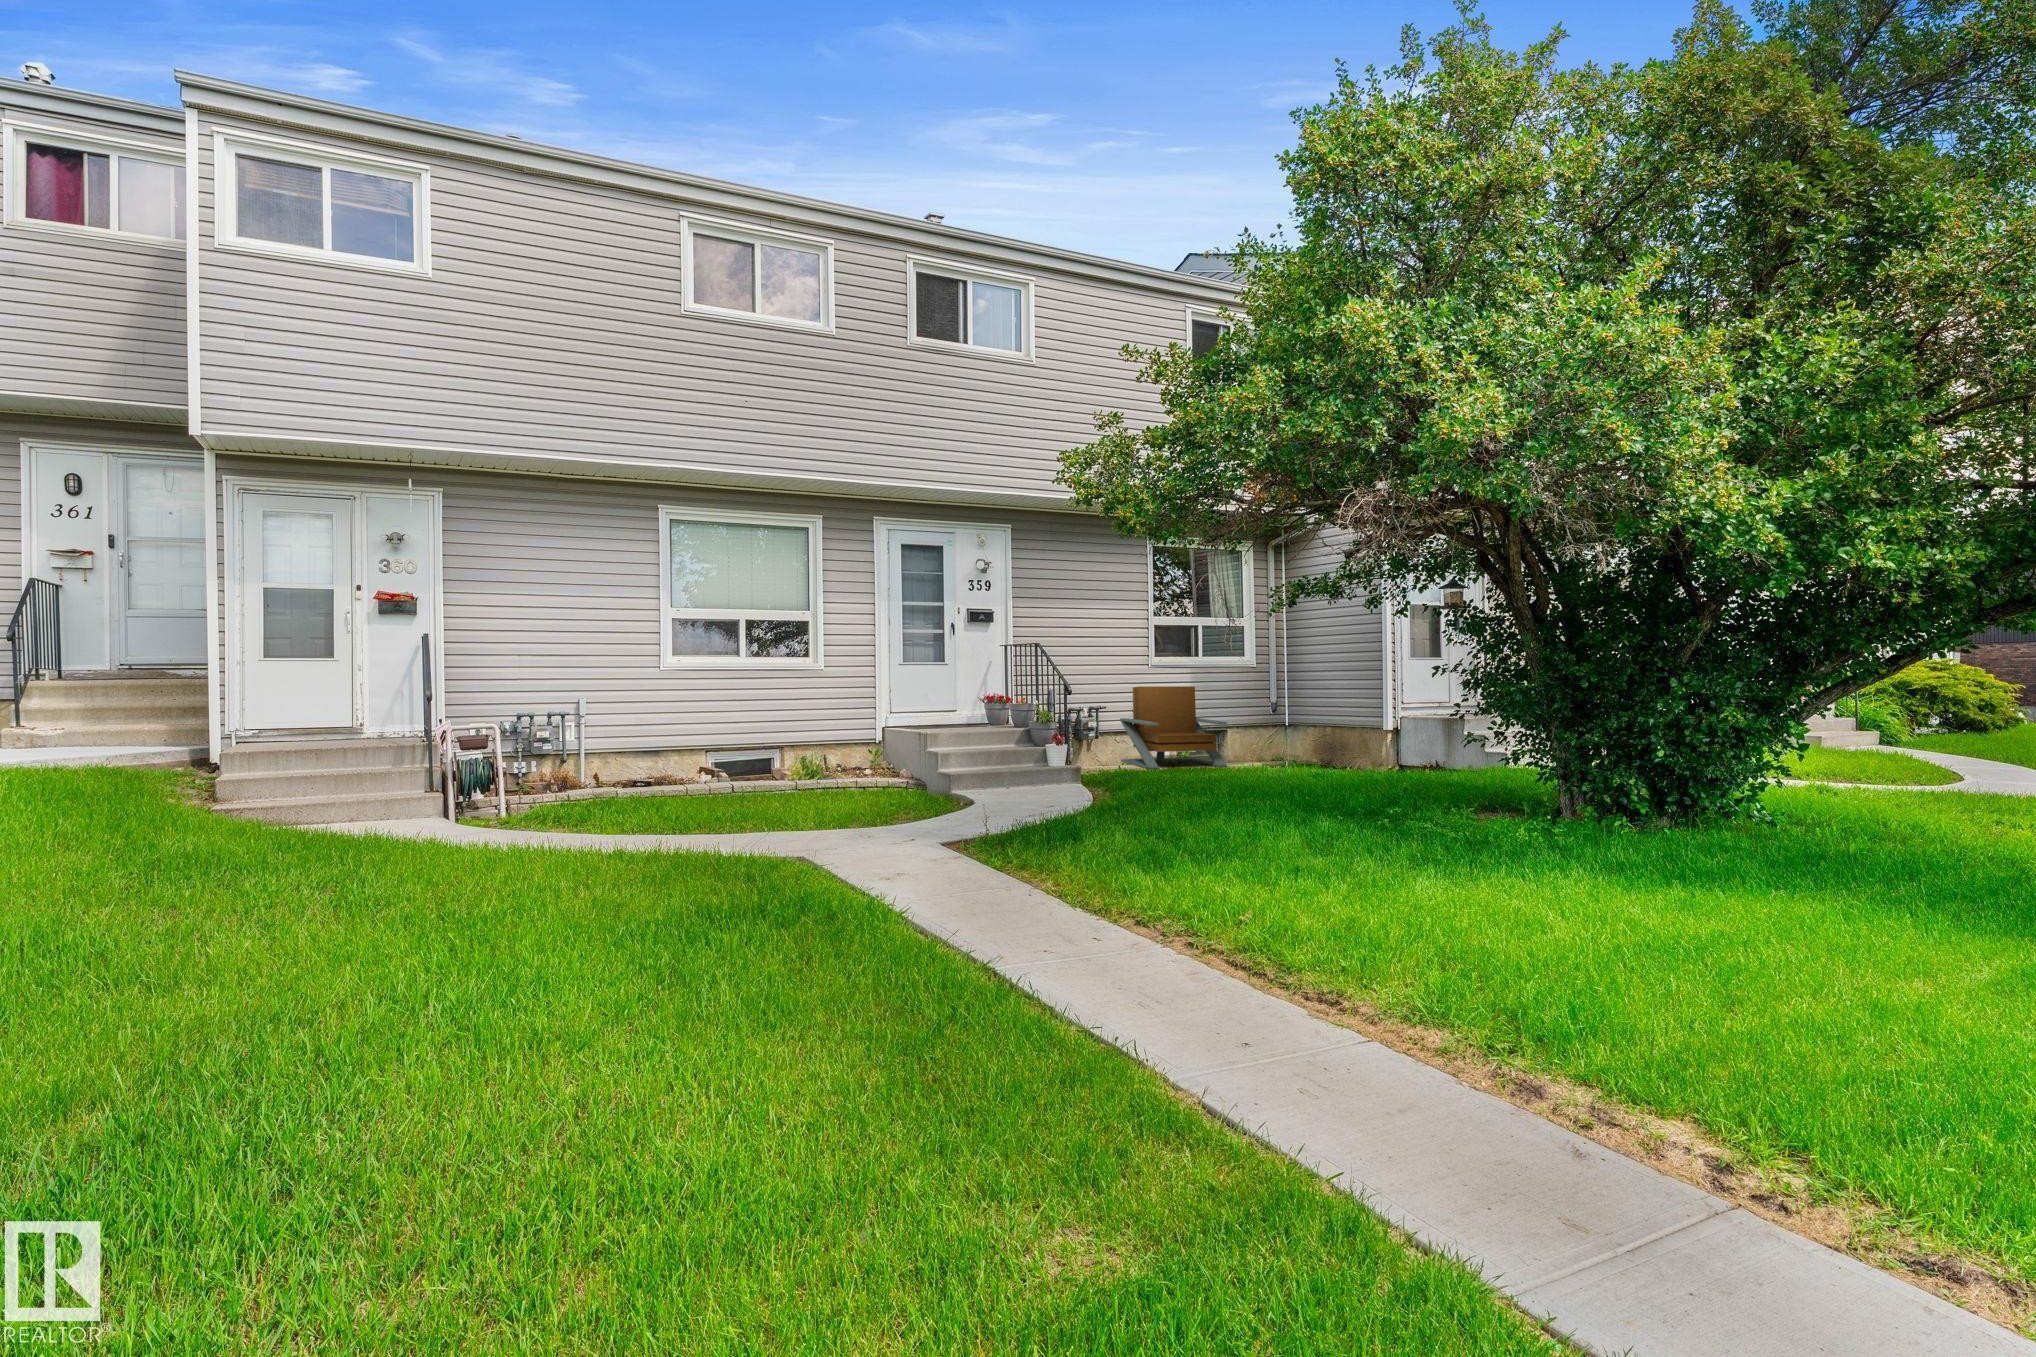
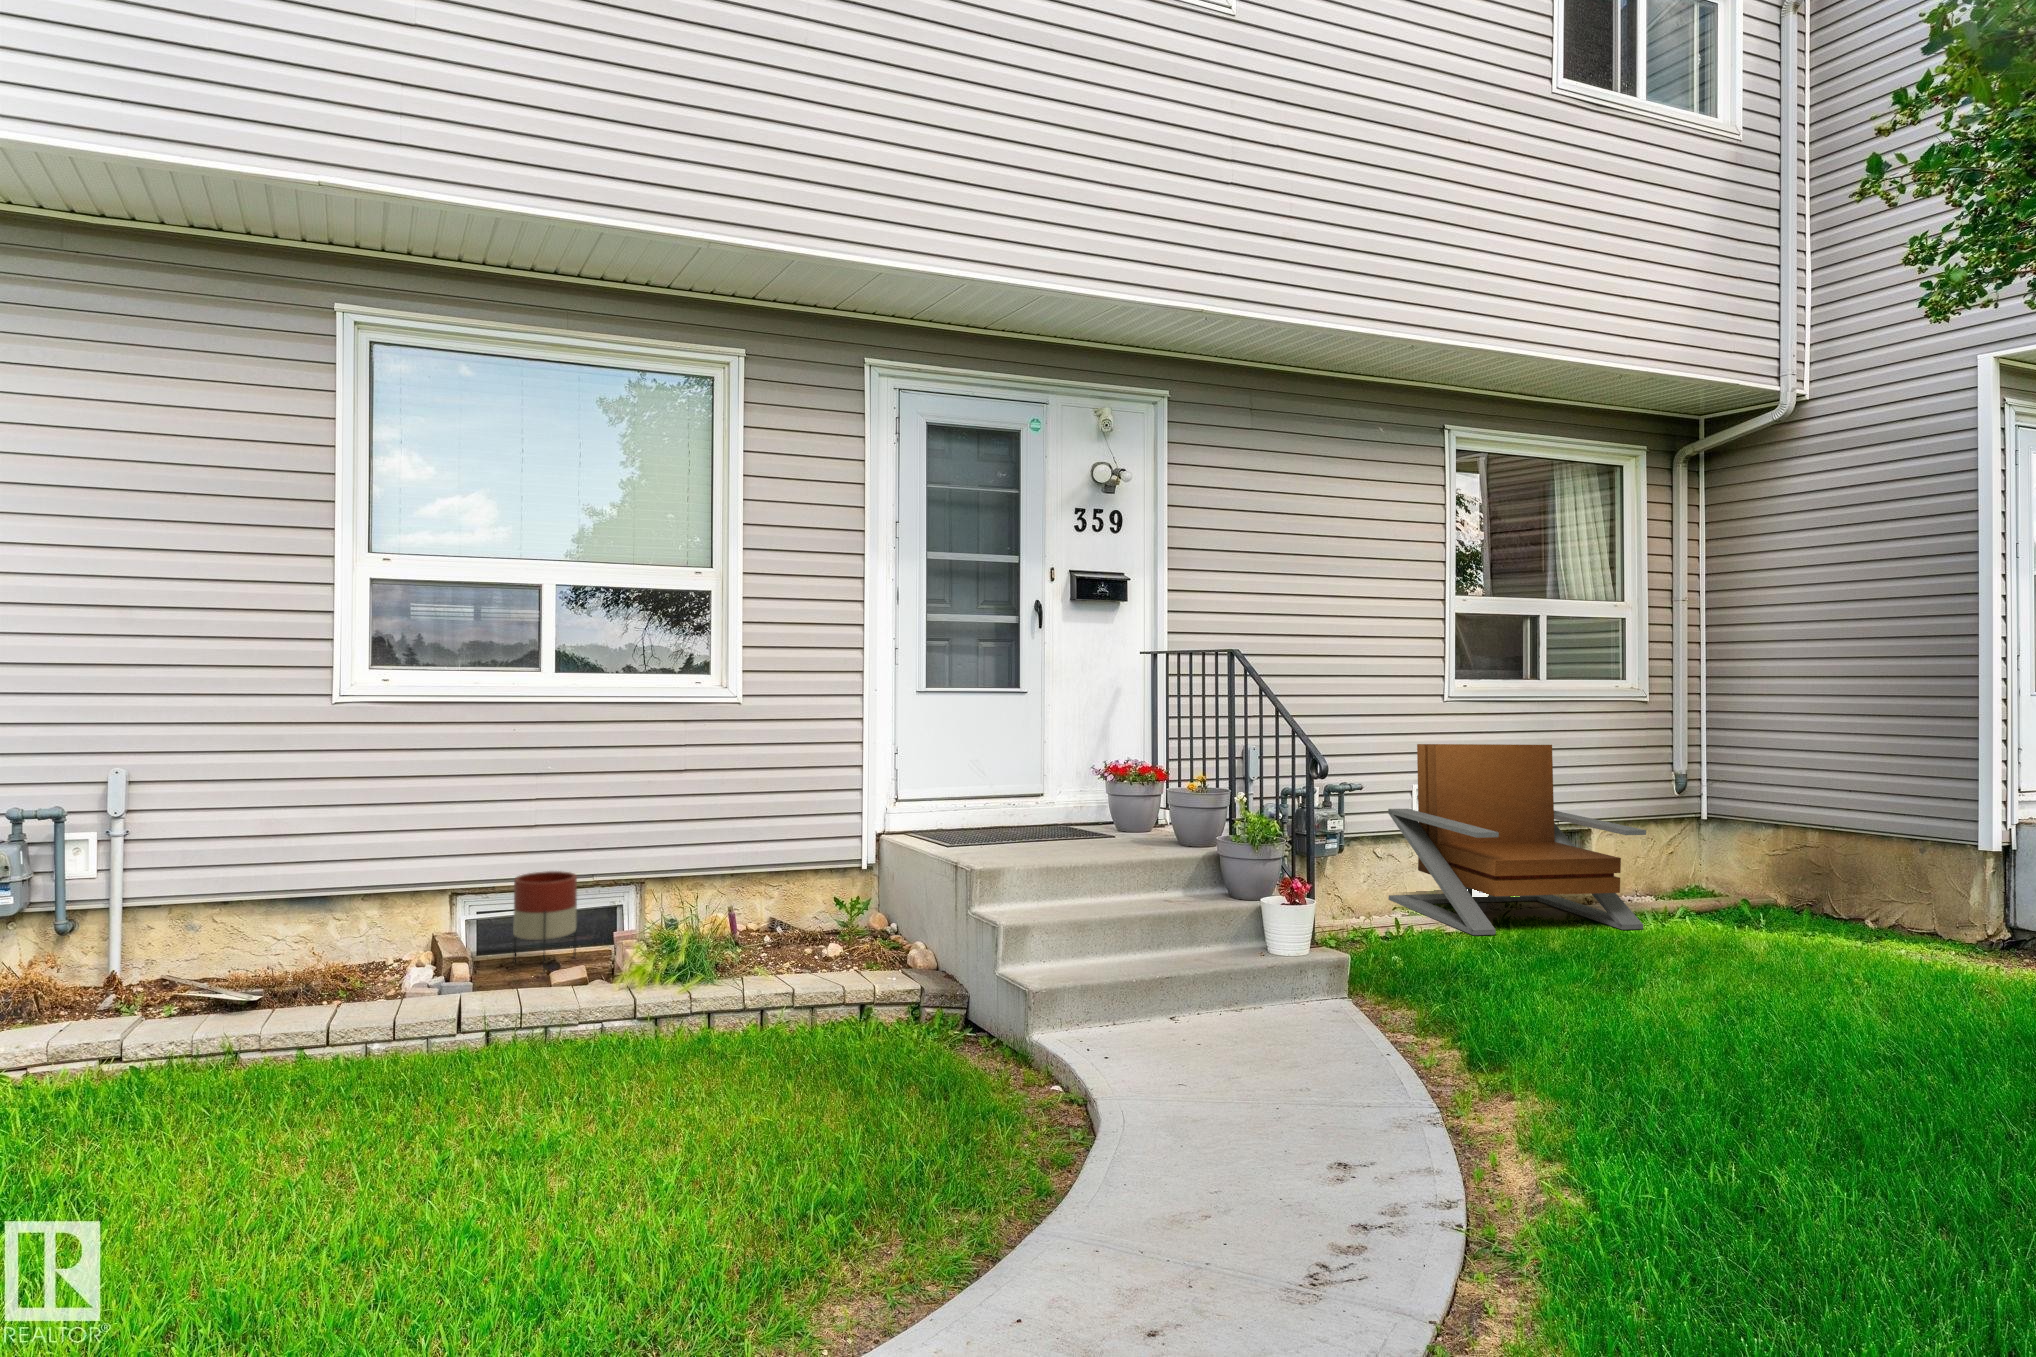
planter: none [735,742,761,781] -> present [513,871,577,972]

